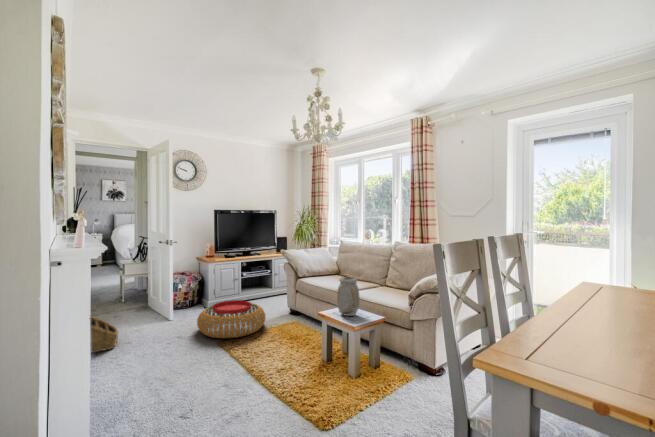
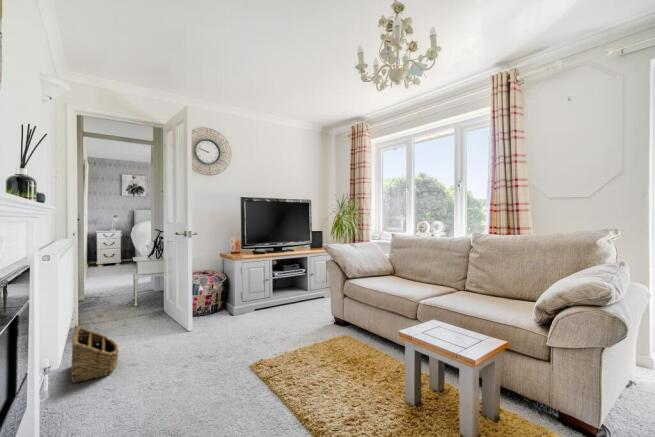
vase: present [337,277,360,316] -> none [431,279,467,338]
pouf: present [197,300,265,338] -> none [222,307,309,360]

